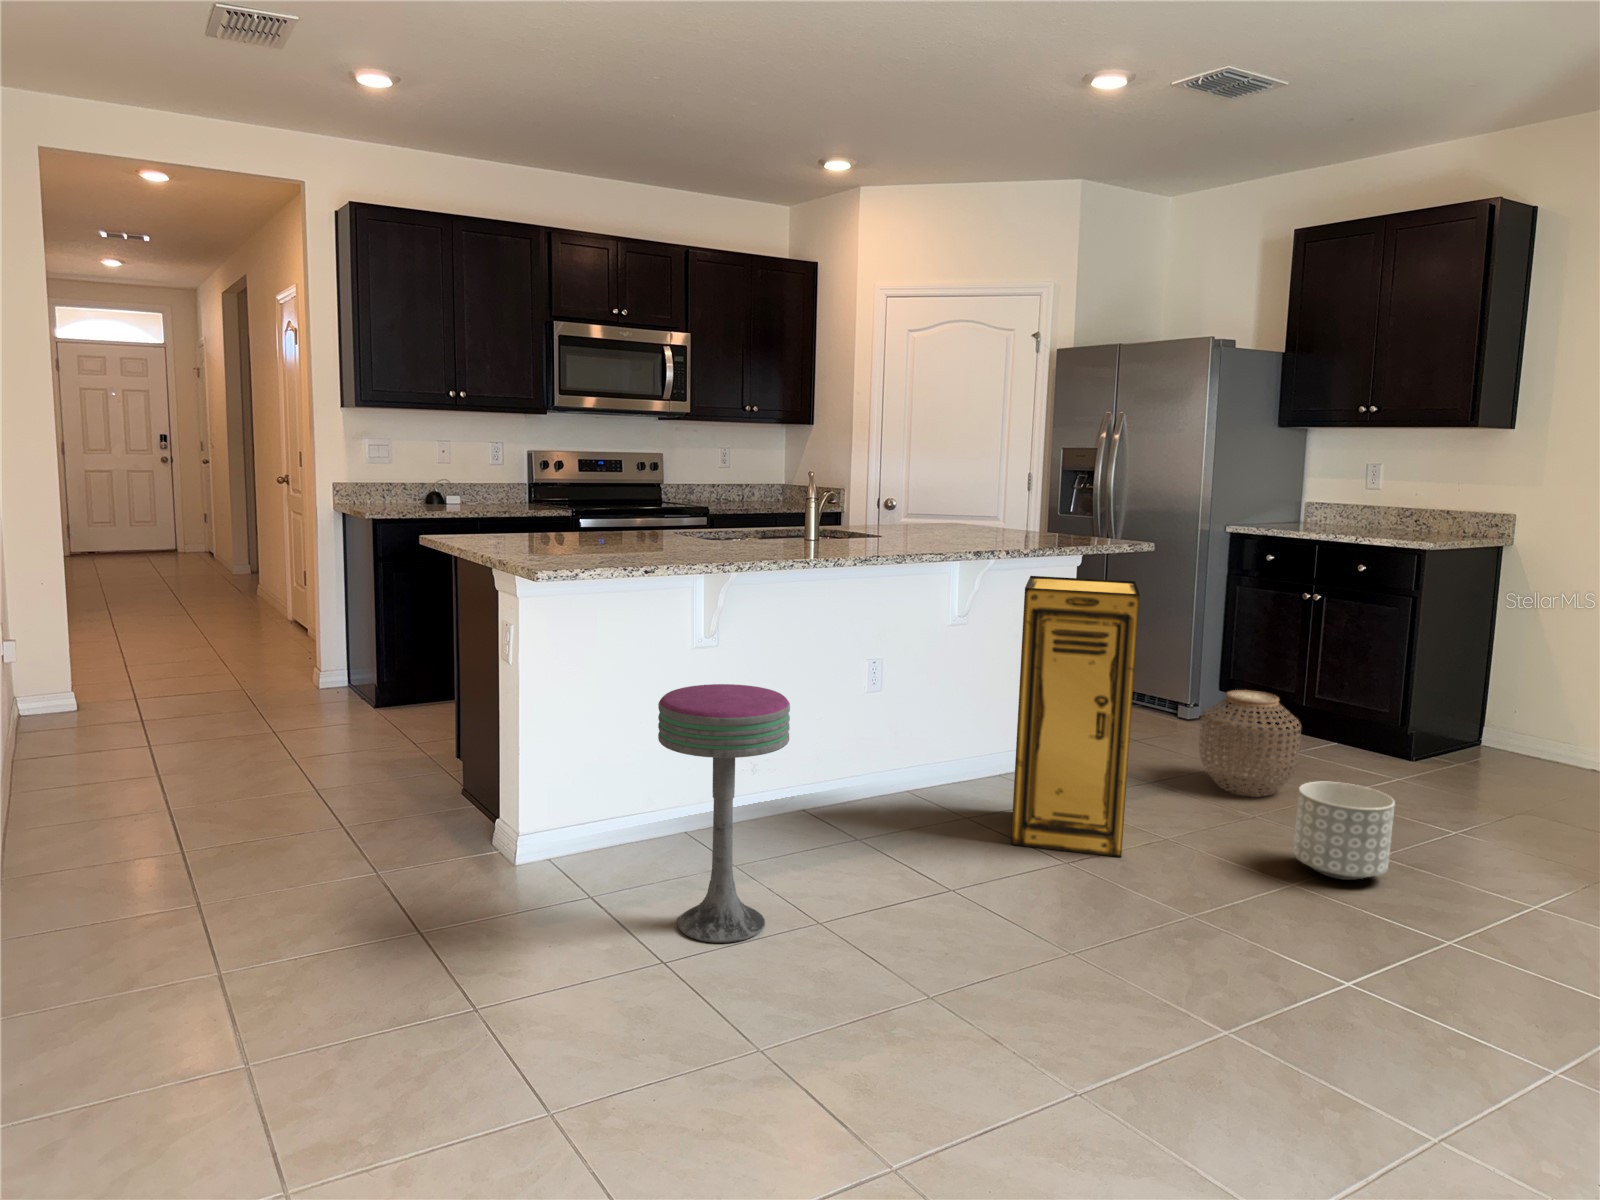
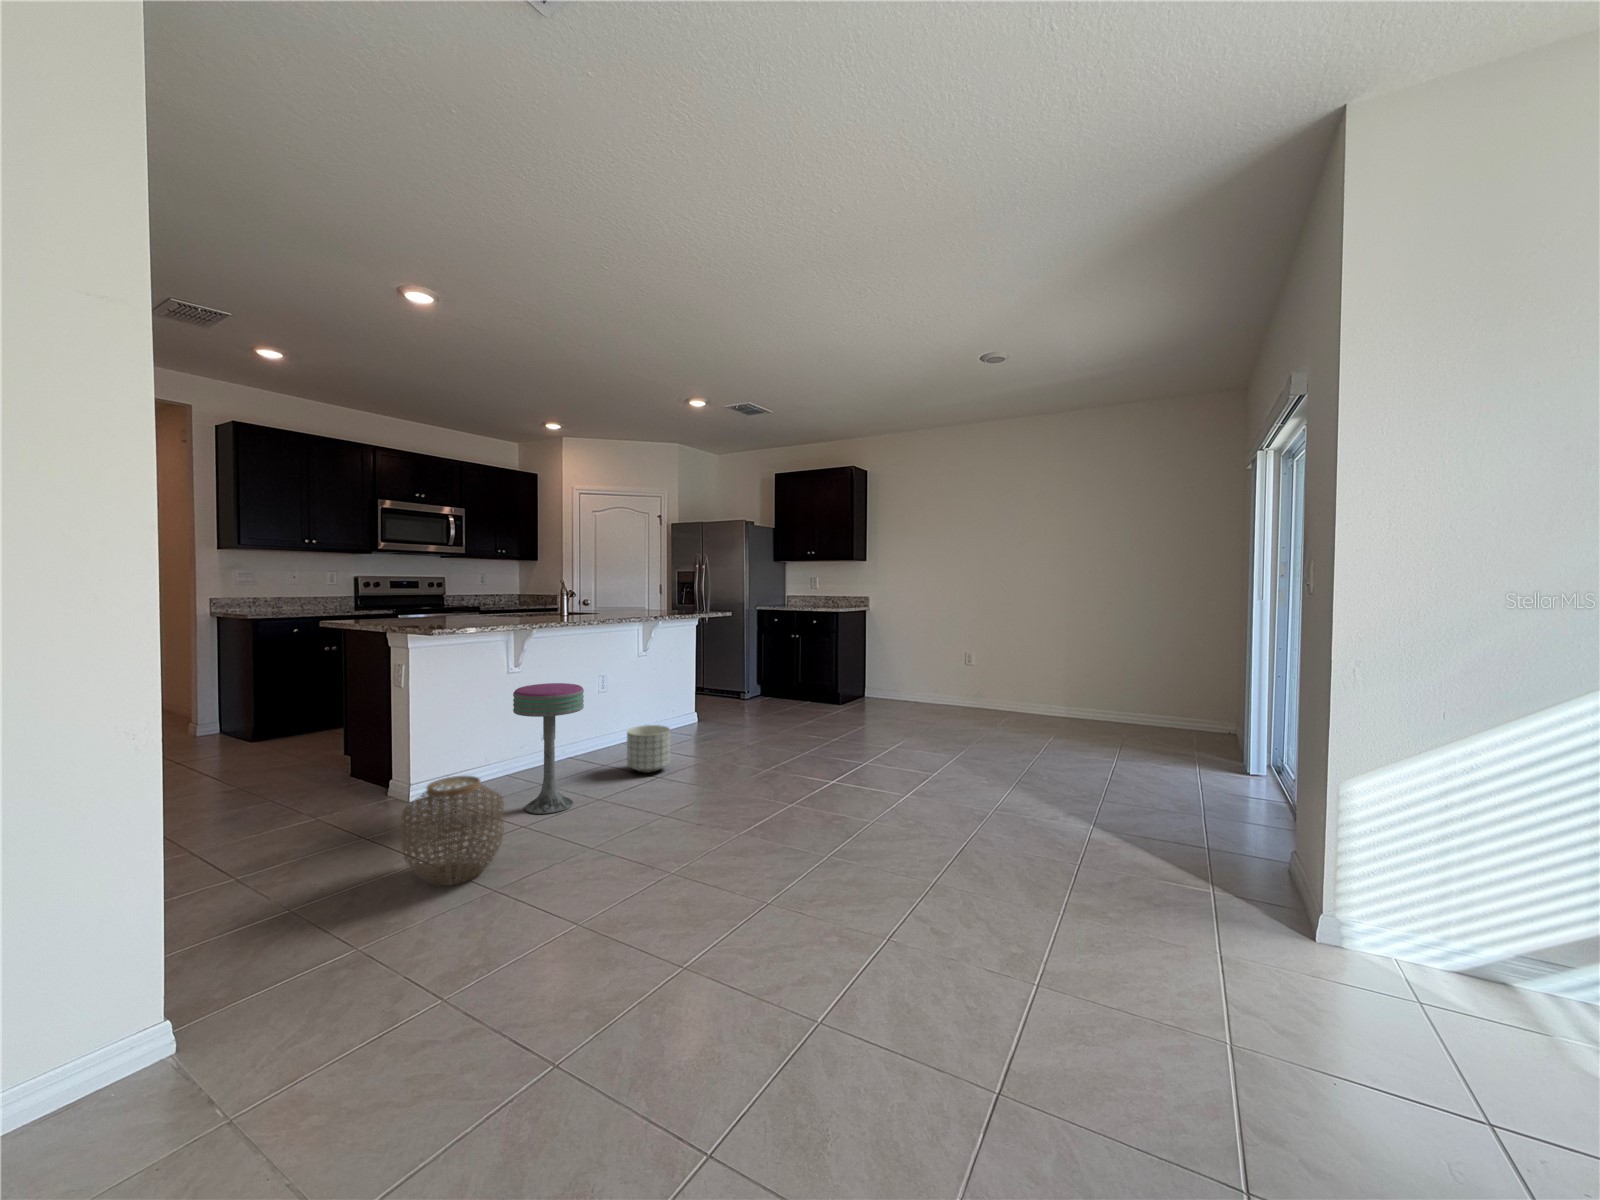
storage cabinet: present [1011,576,1140,857] -> none [680,627,733,755]
woven basket: present [1199,690,1301,797] -> present [401,776,504,886]
planter: present [1293,782,1395,880] -> present [627,725,671,773]

